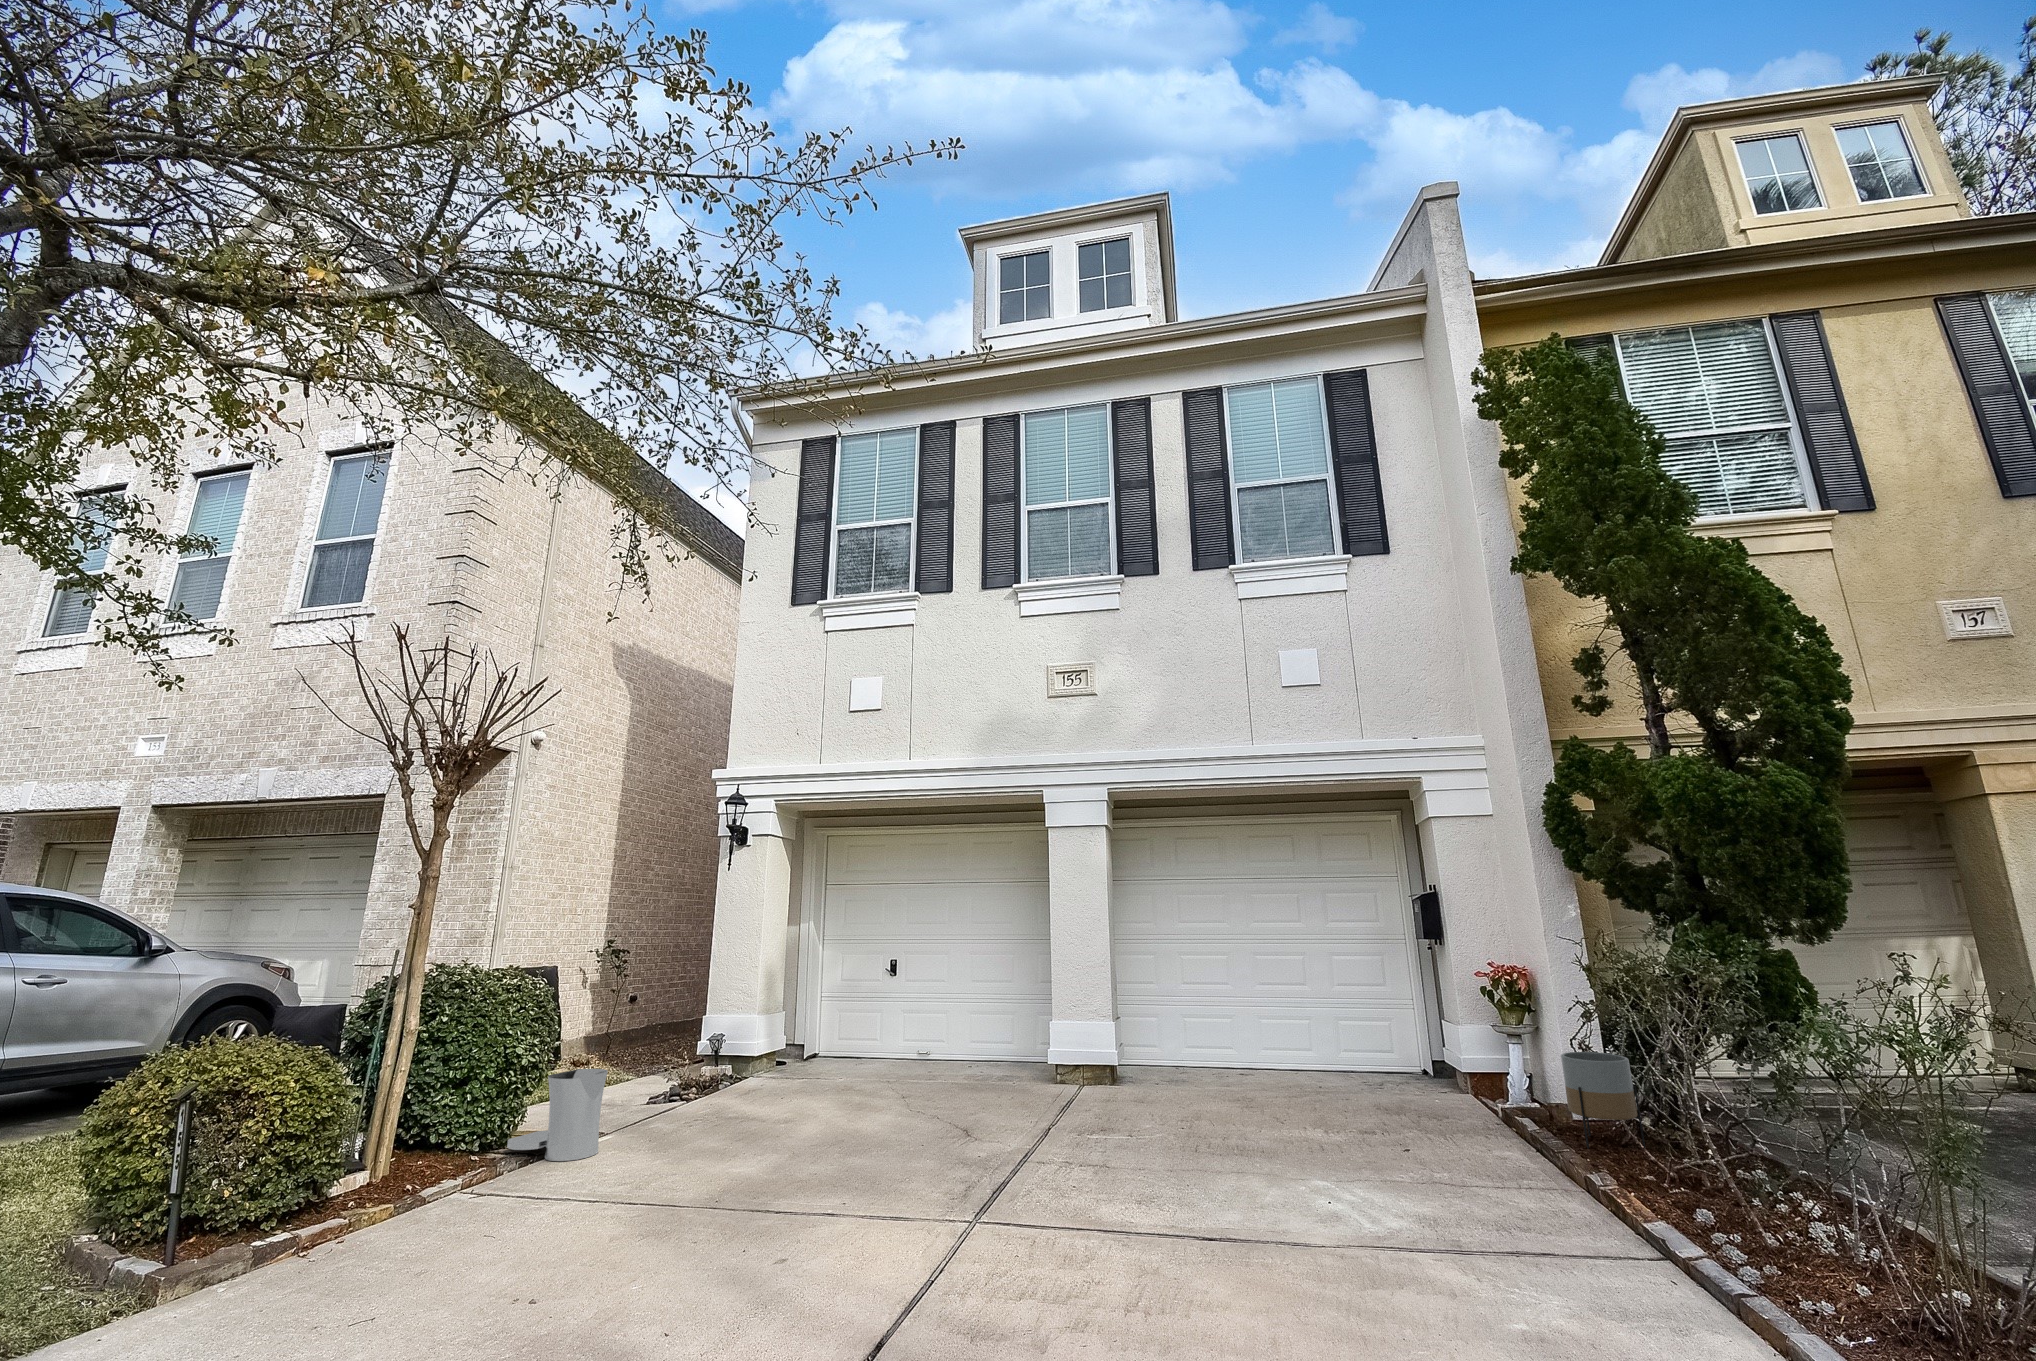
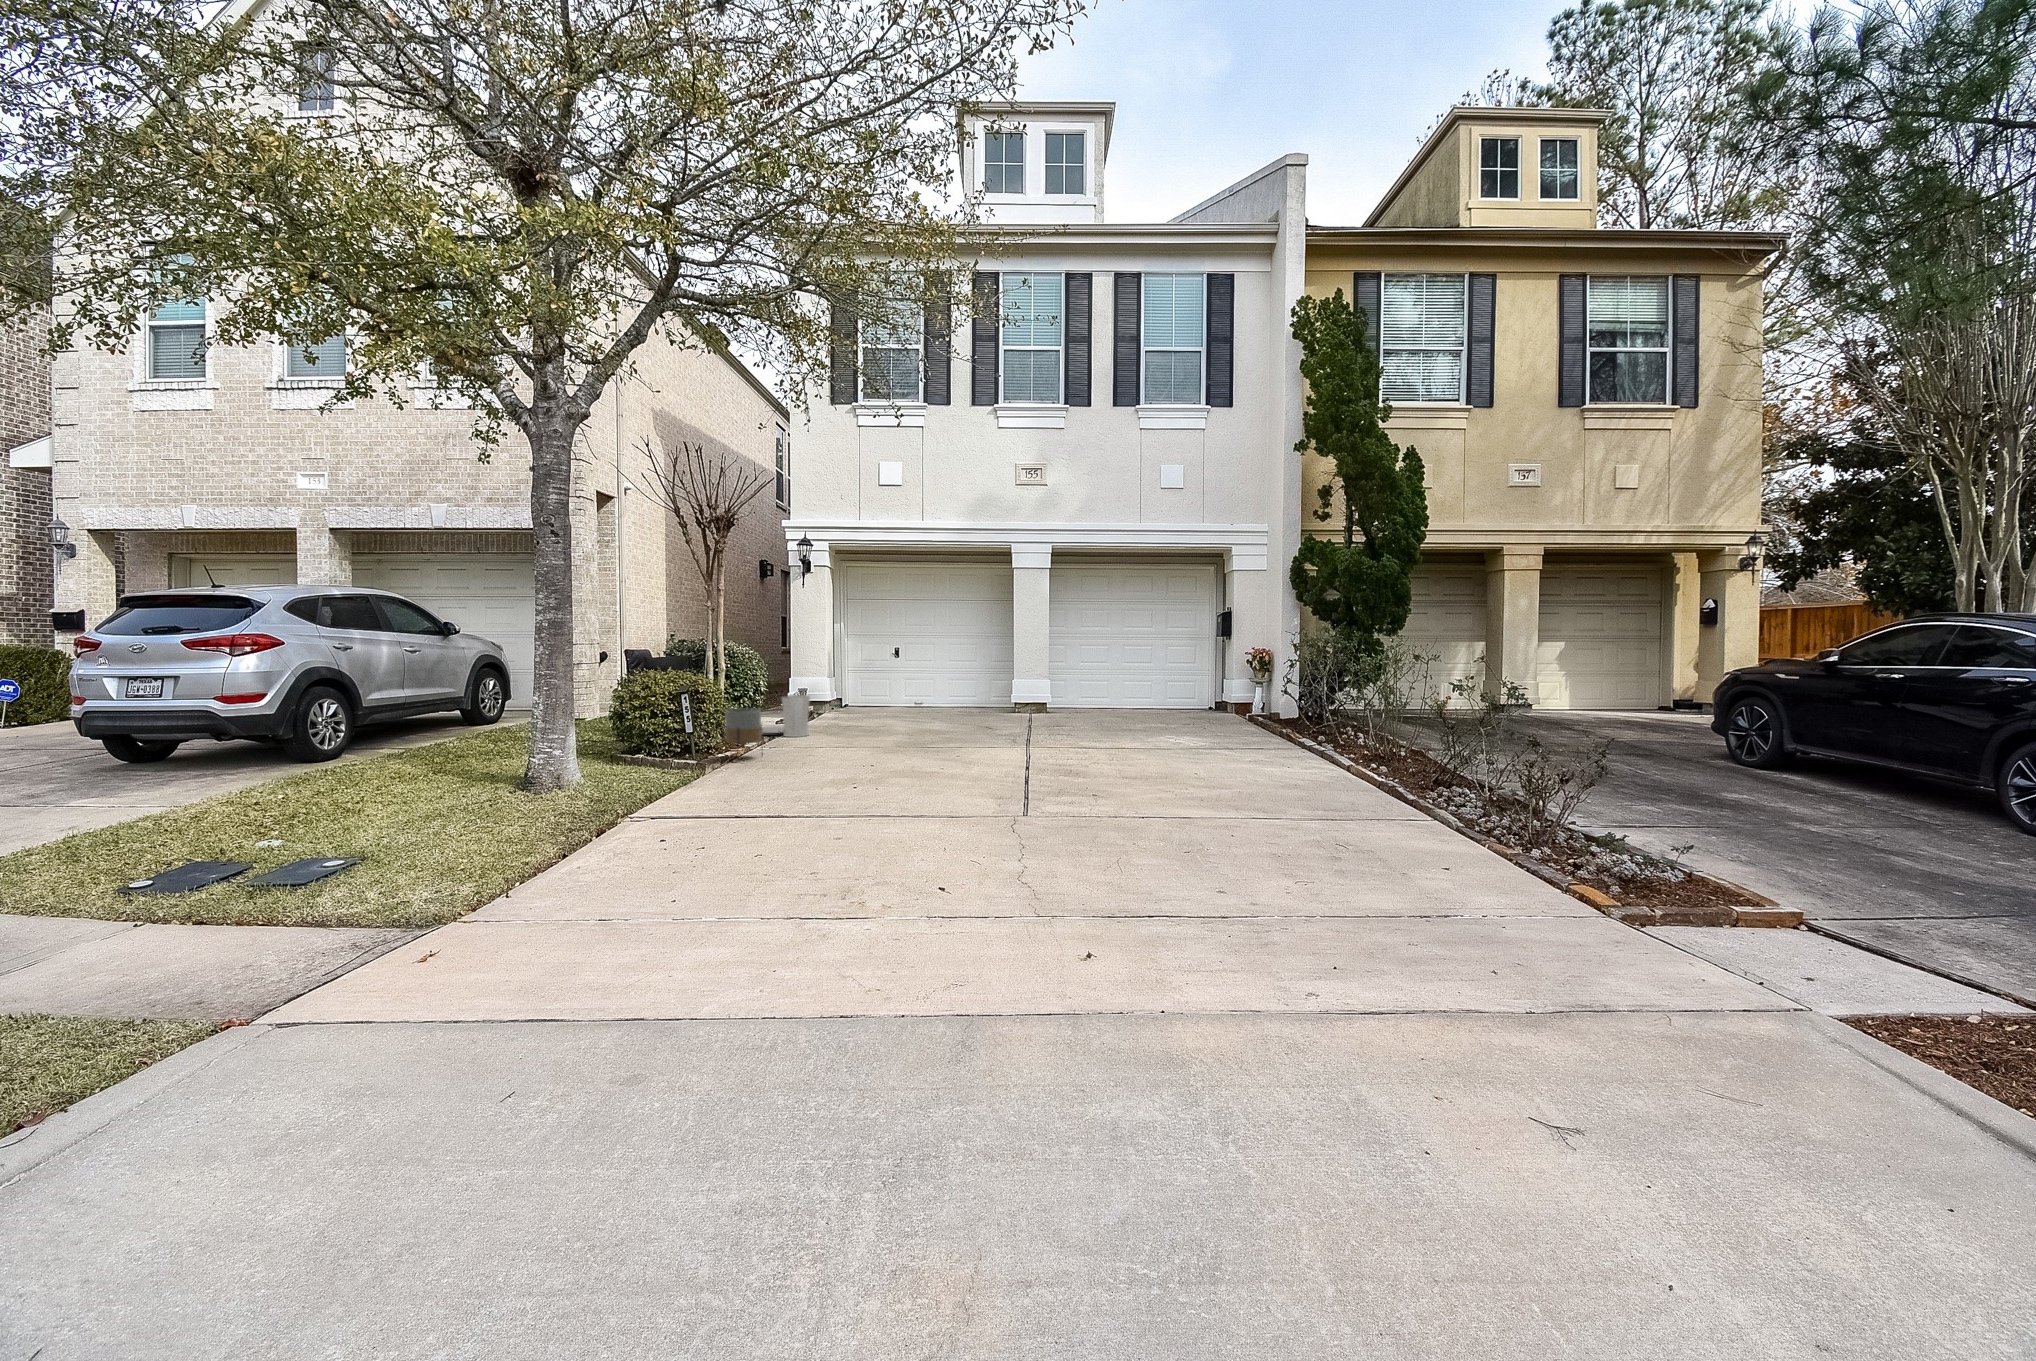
planter: present [1561,1052,1645,1149] -> present [725,708,763,755]

